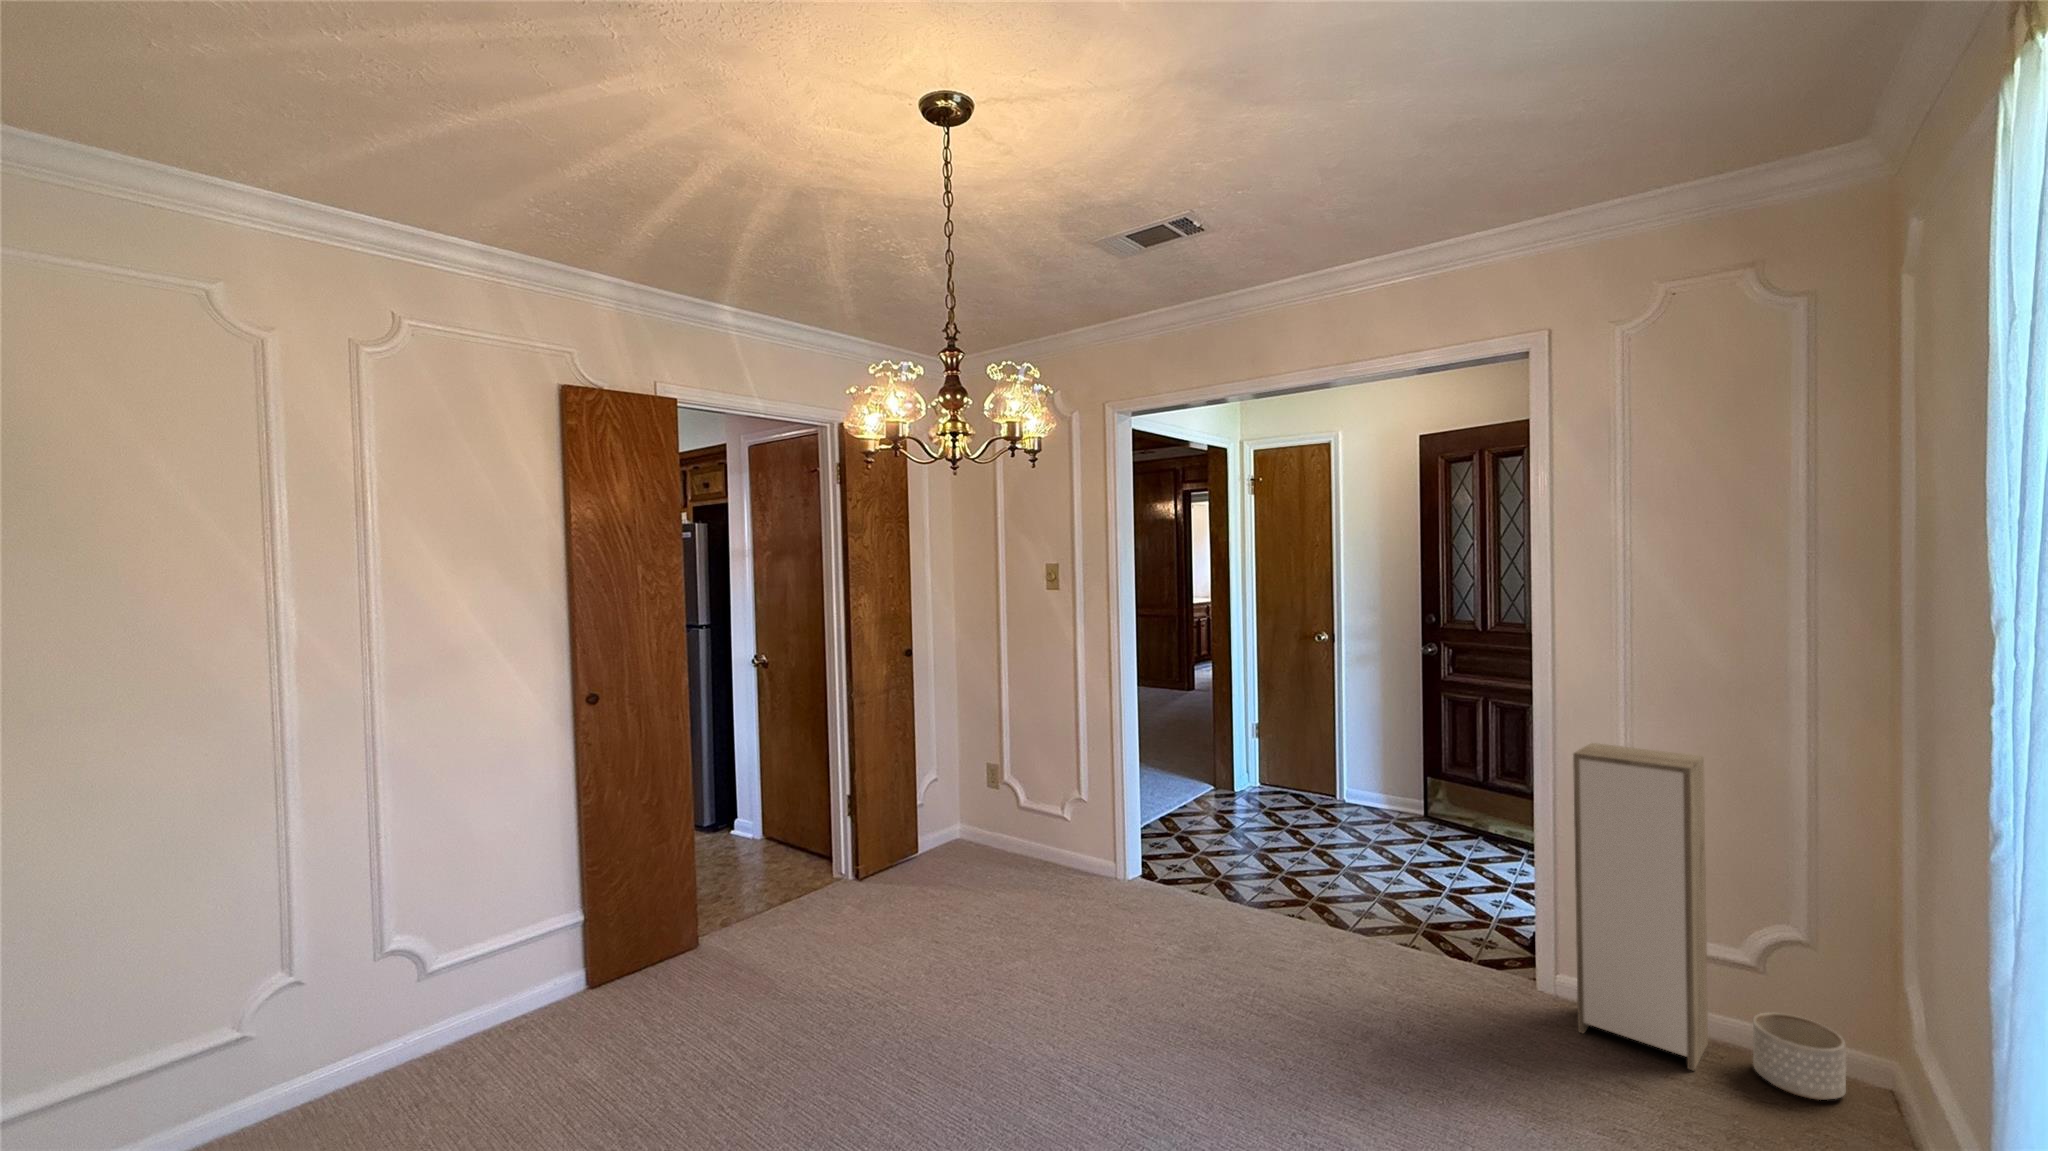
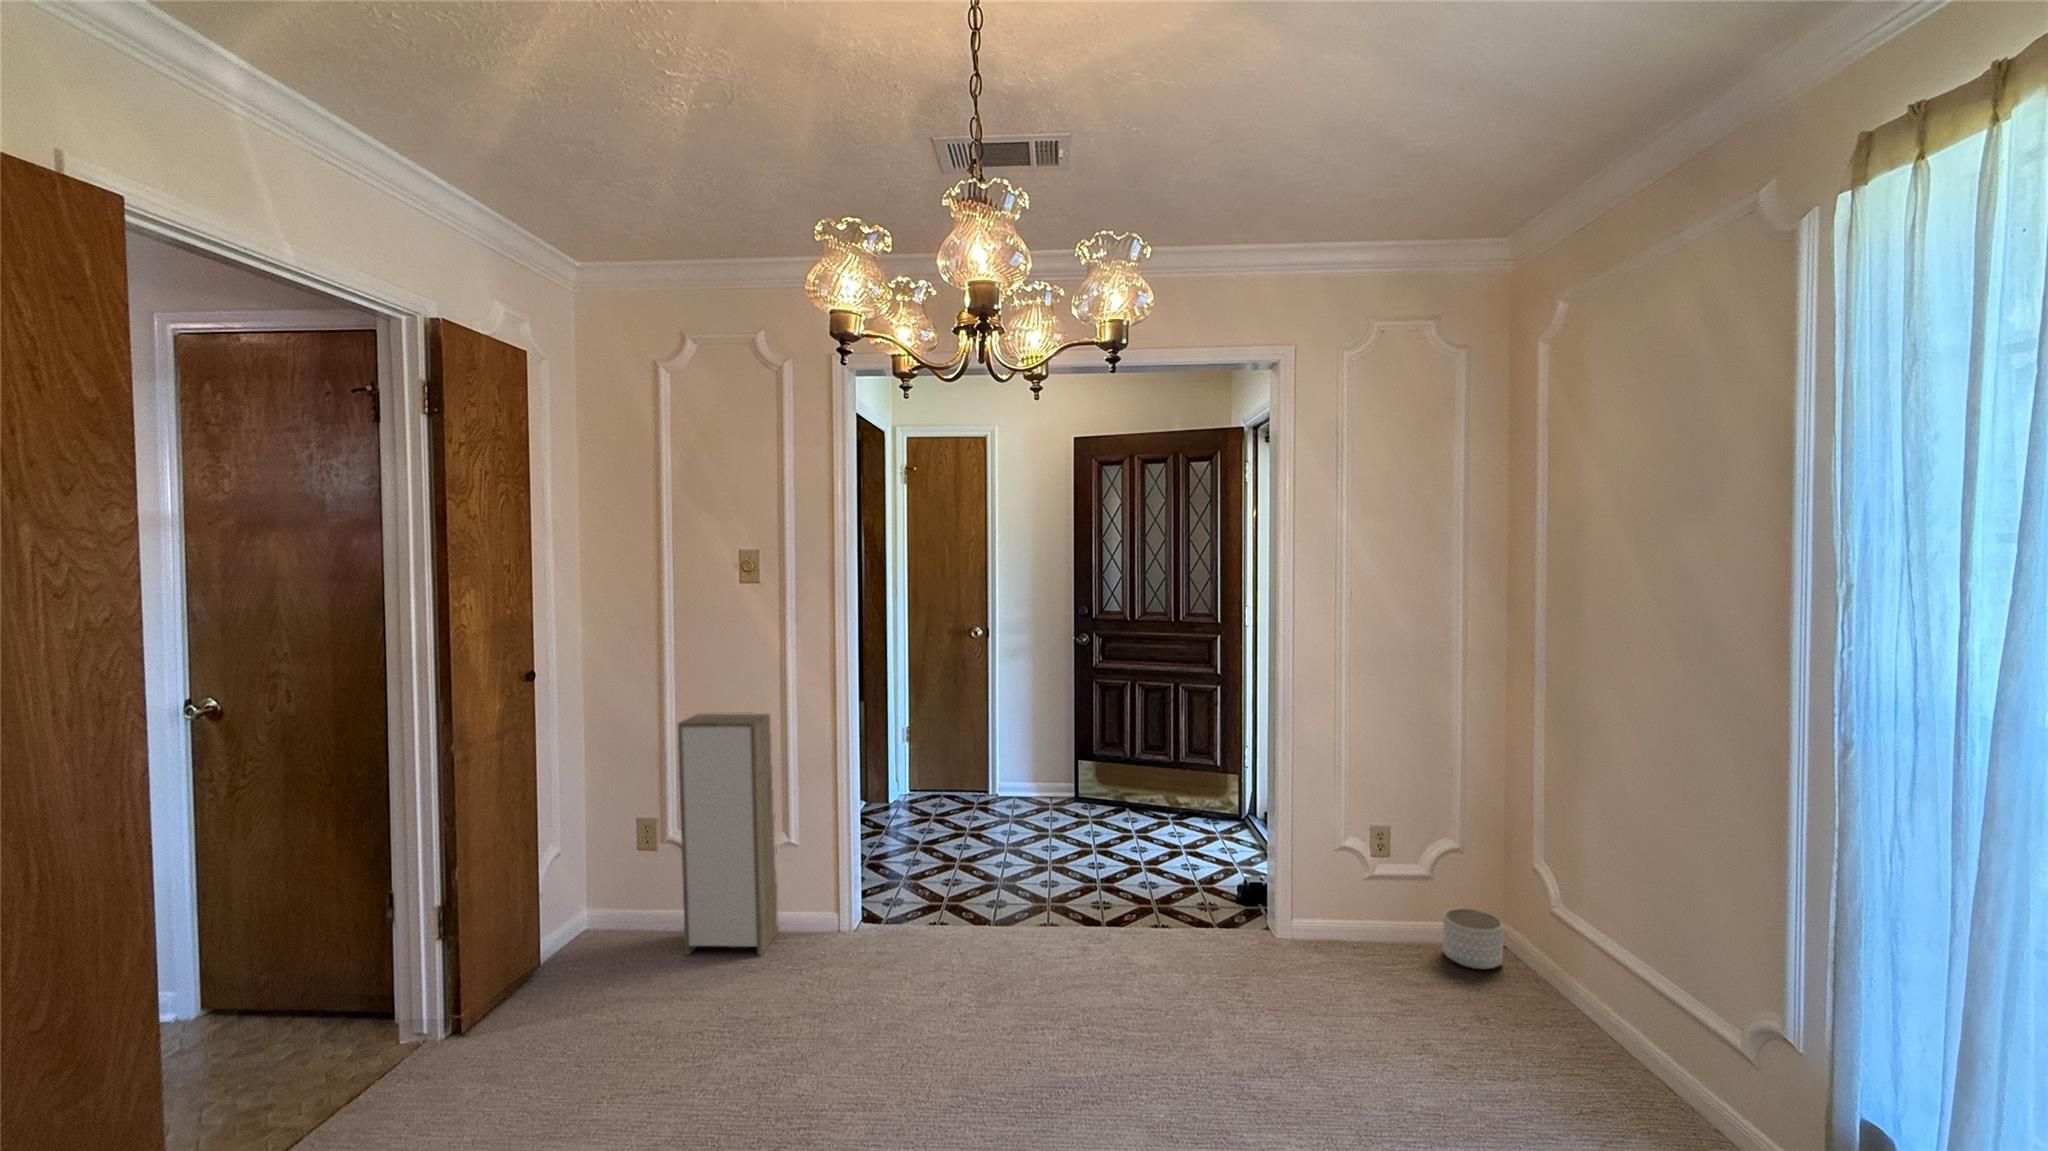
storage cabinet: present [1573,743,1708,1071] -> present [678,712,779,955]

